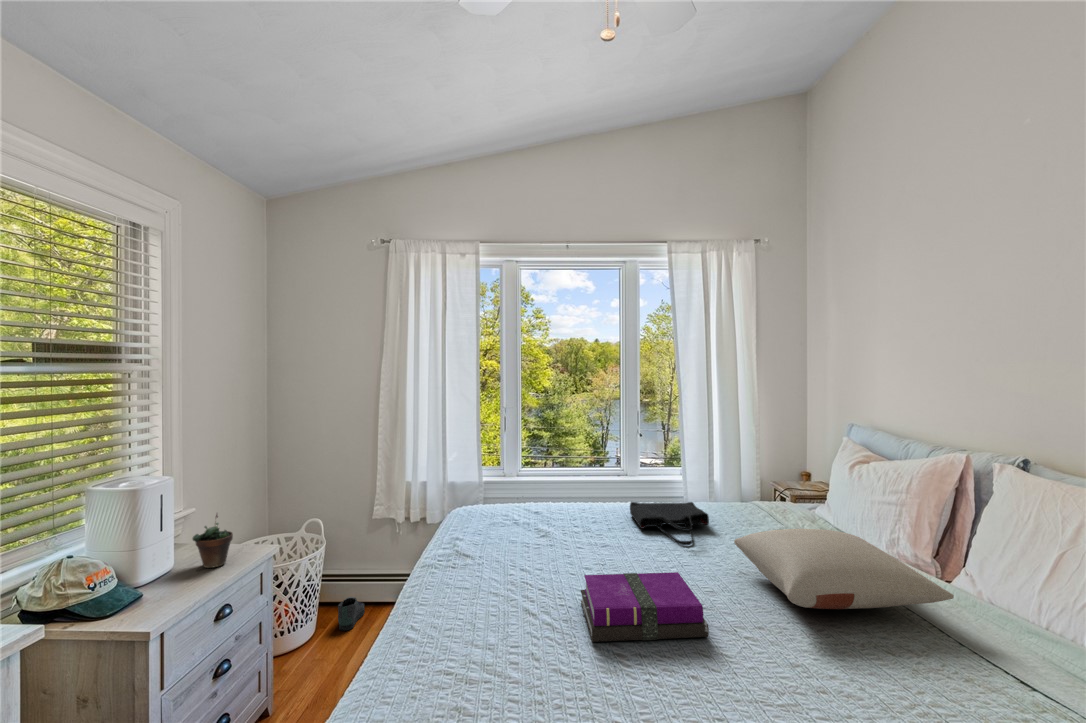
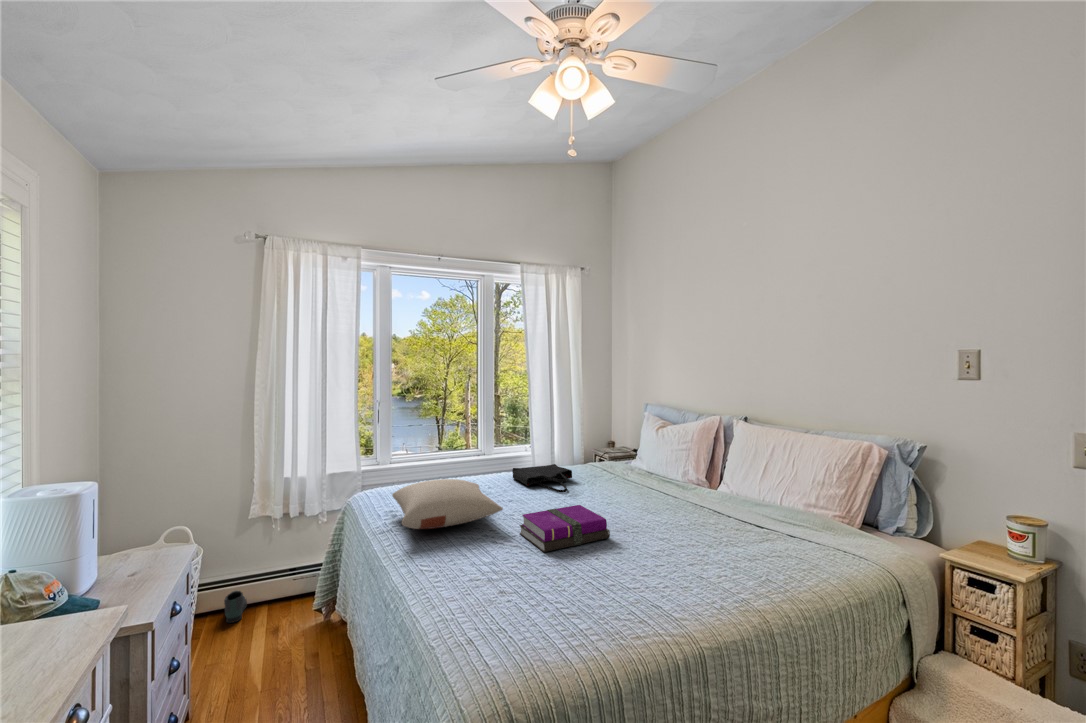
succulent plant: present [193,513,233,568] -> none [121,515,161,570]
pillow: present [734,529,954,609] -> present [392,479,503,529]

